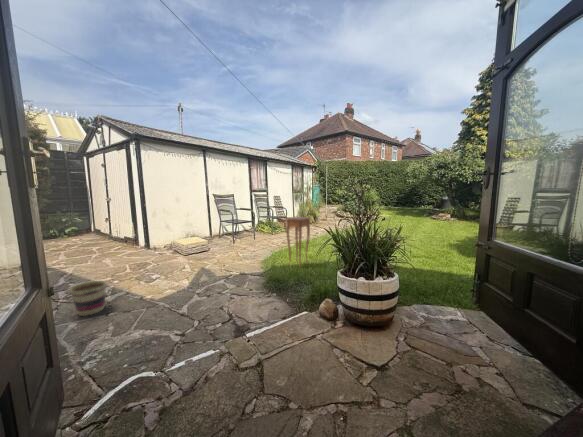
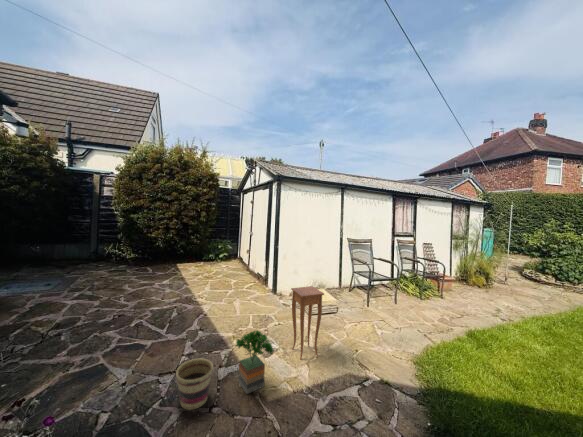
side table: present [286,217,310,263] -> present [291,286,324,360]
potted tree: none [123,254,159,298] -> present [236,331,274,394]

